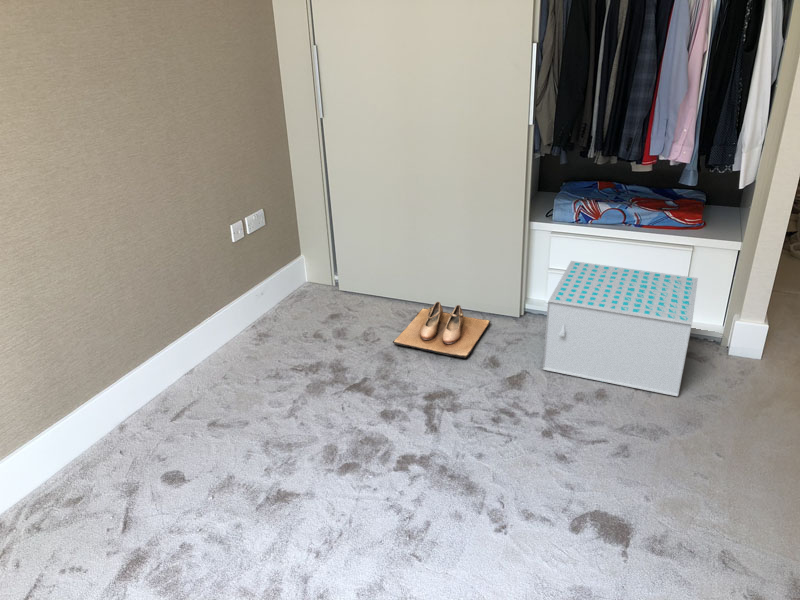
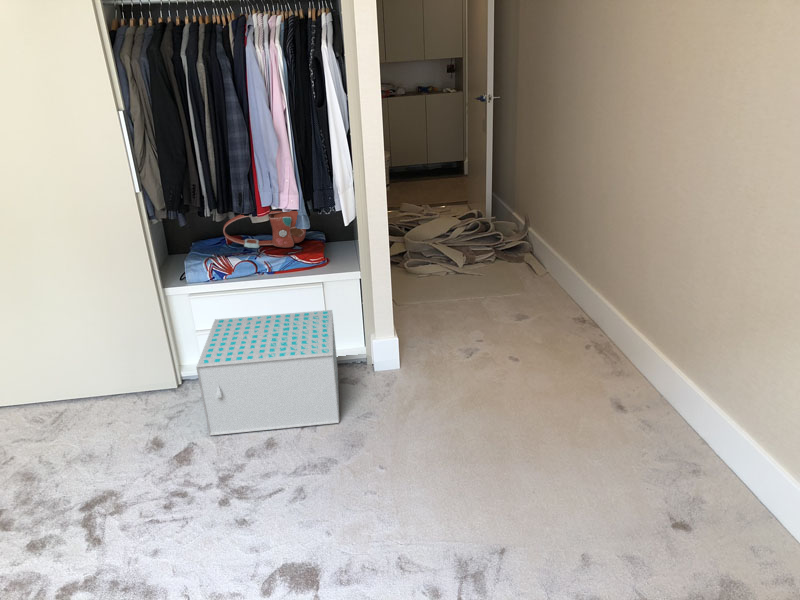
handbag: none [600,159,691,203] -> present [223,211,306,248]
shoe: present [393,302,490,358] -> none [32,393,147,457]

